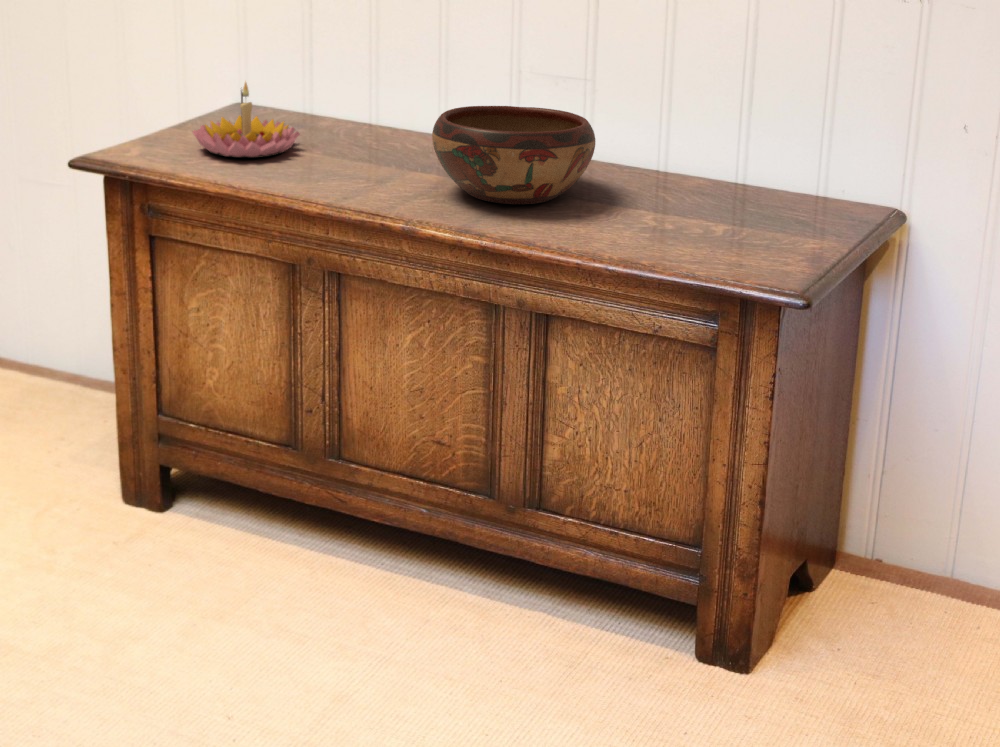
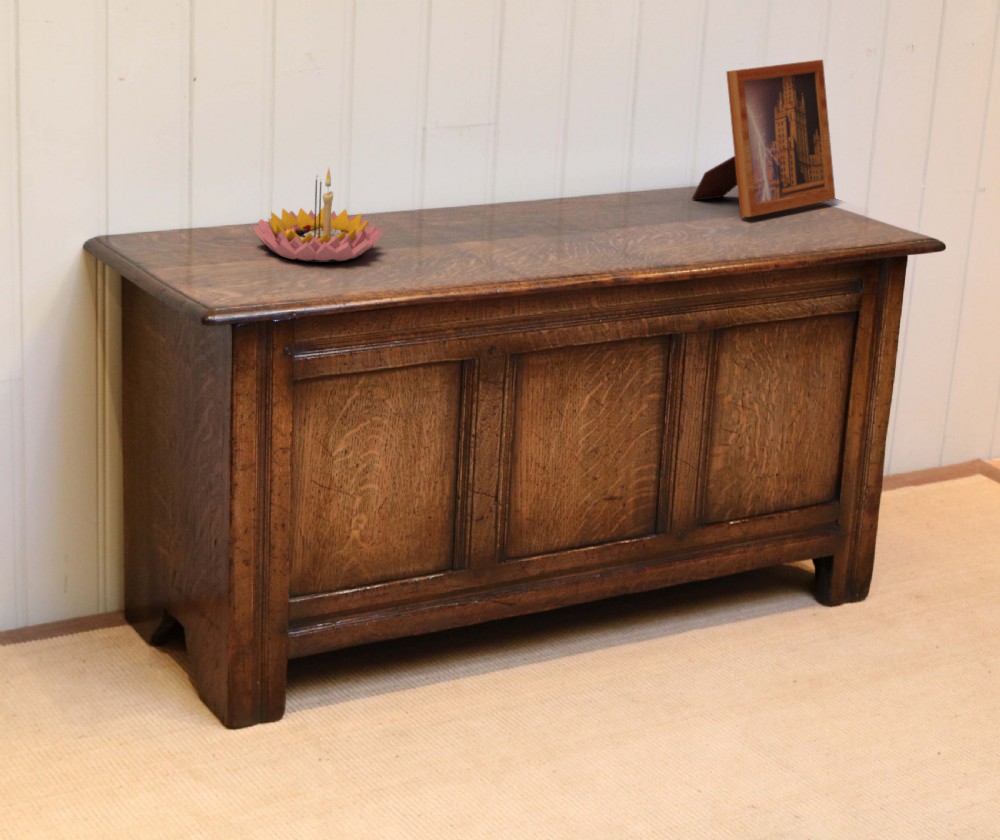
picture frame: none [657,63,832,233] -> present [692,60,835,218]
decorative bowl: present [432,106,596,204] -> none [531,135,698,238]

